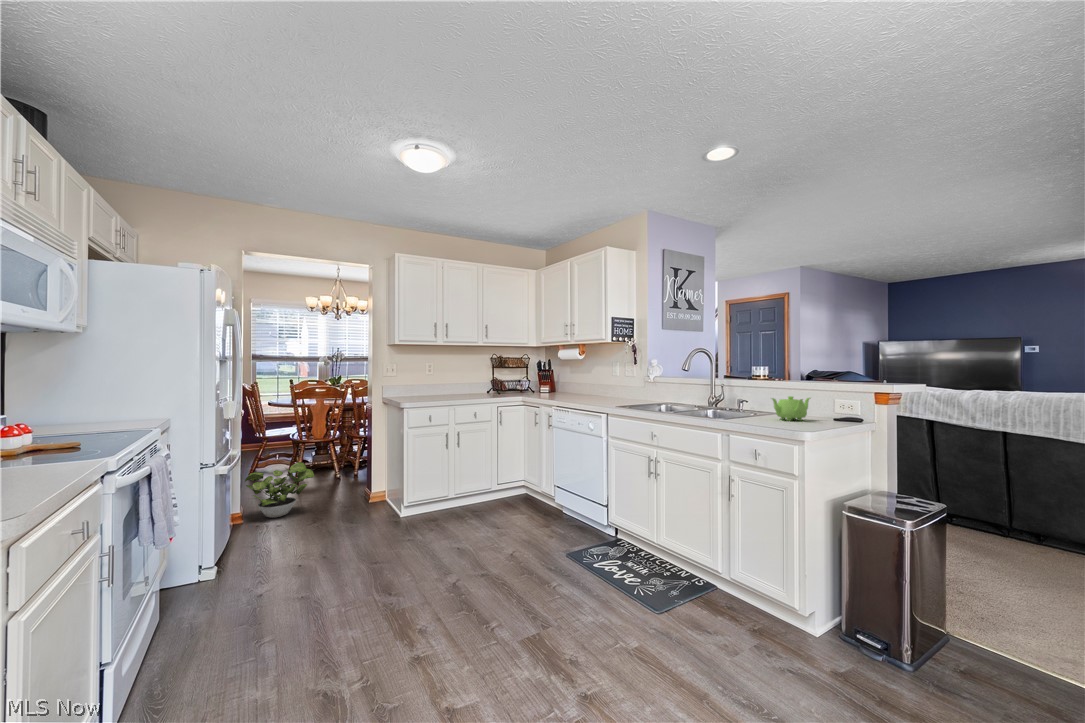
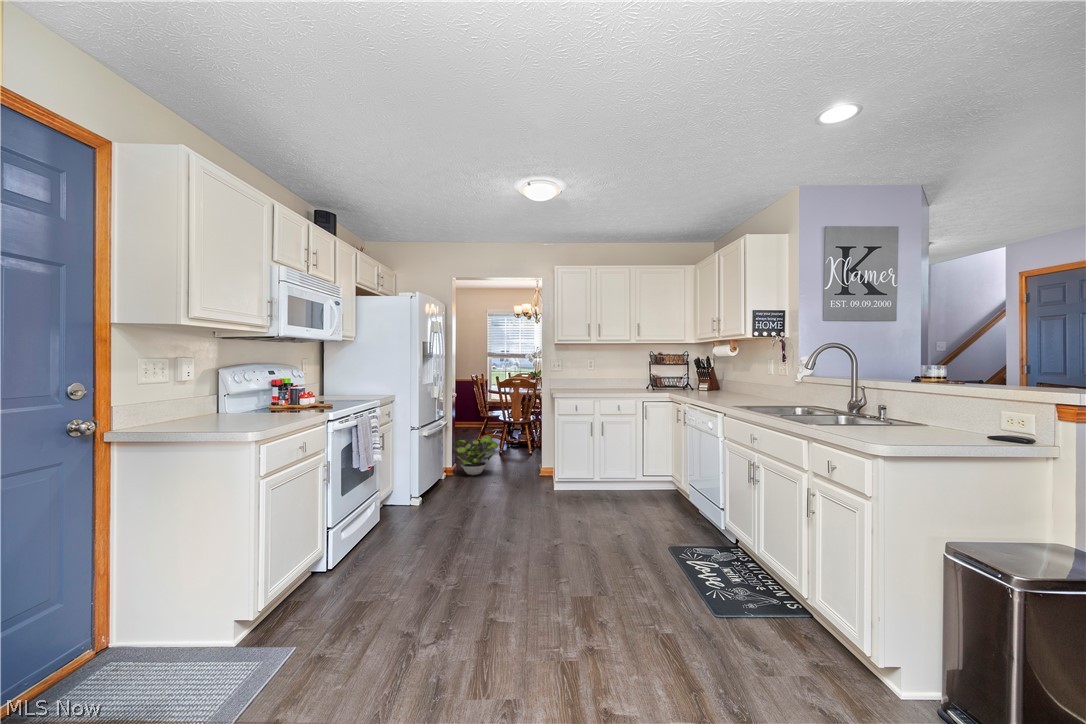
teapot: present [772,396,811,421] -> none [867,406,932,436]

